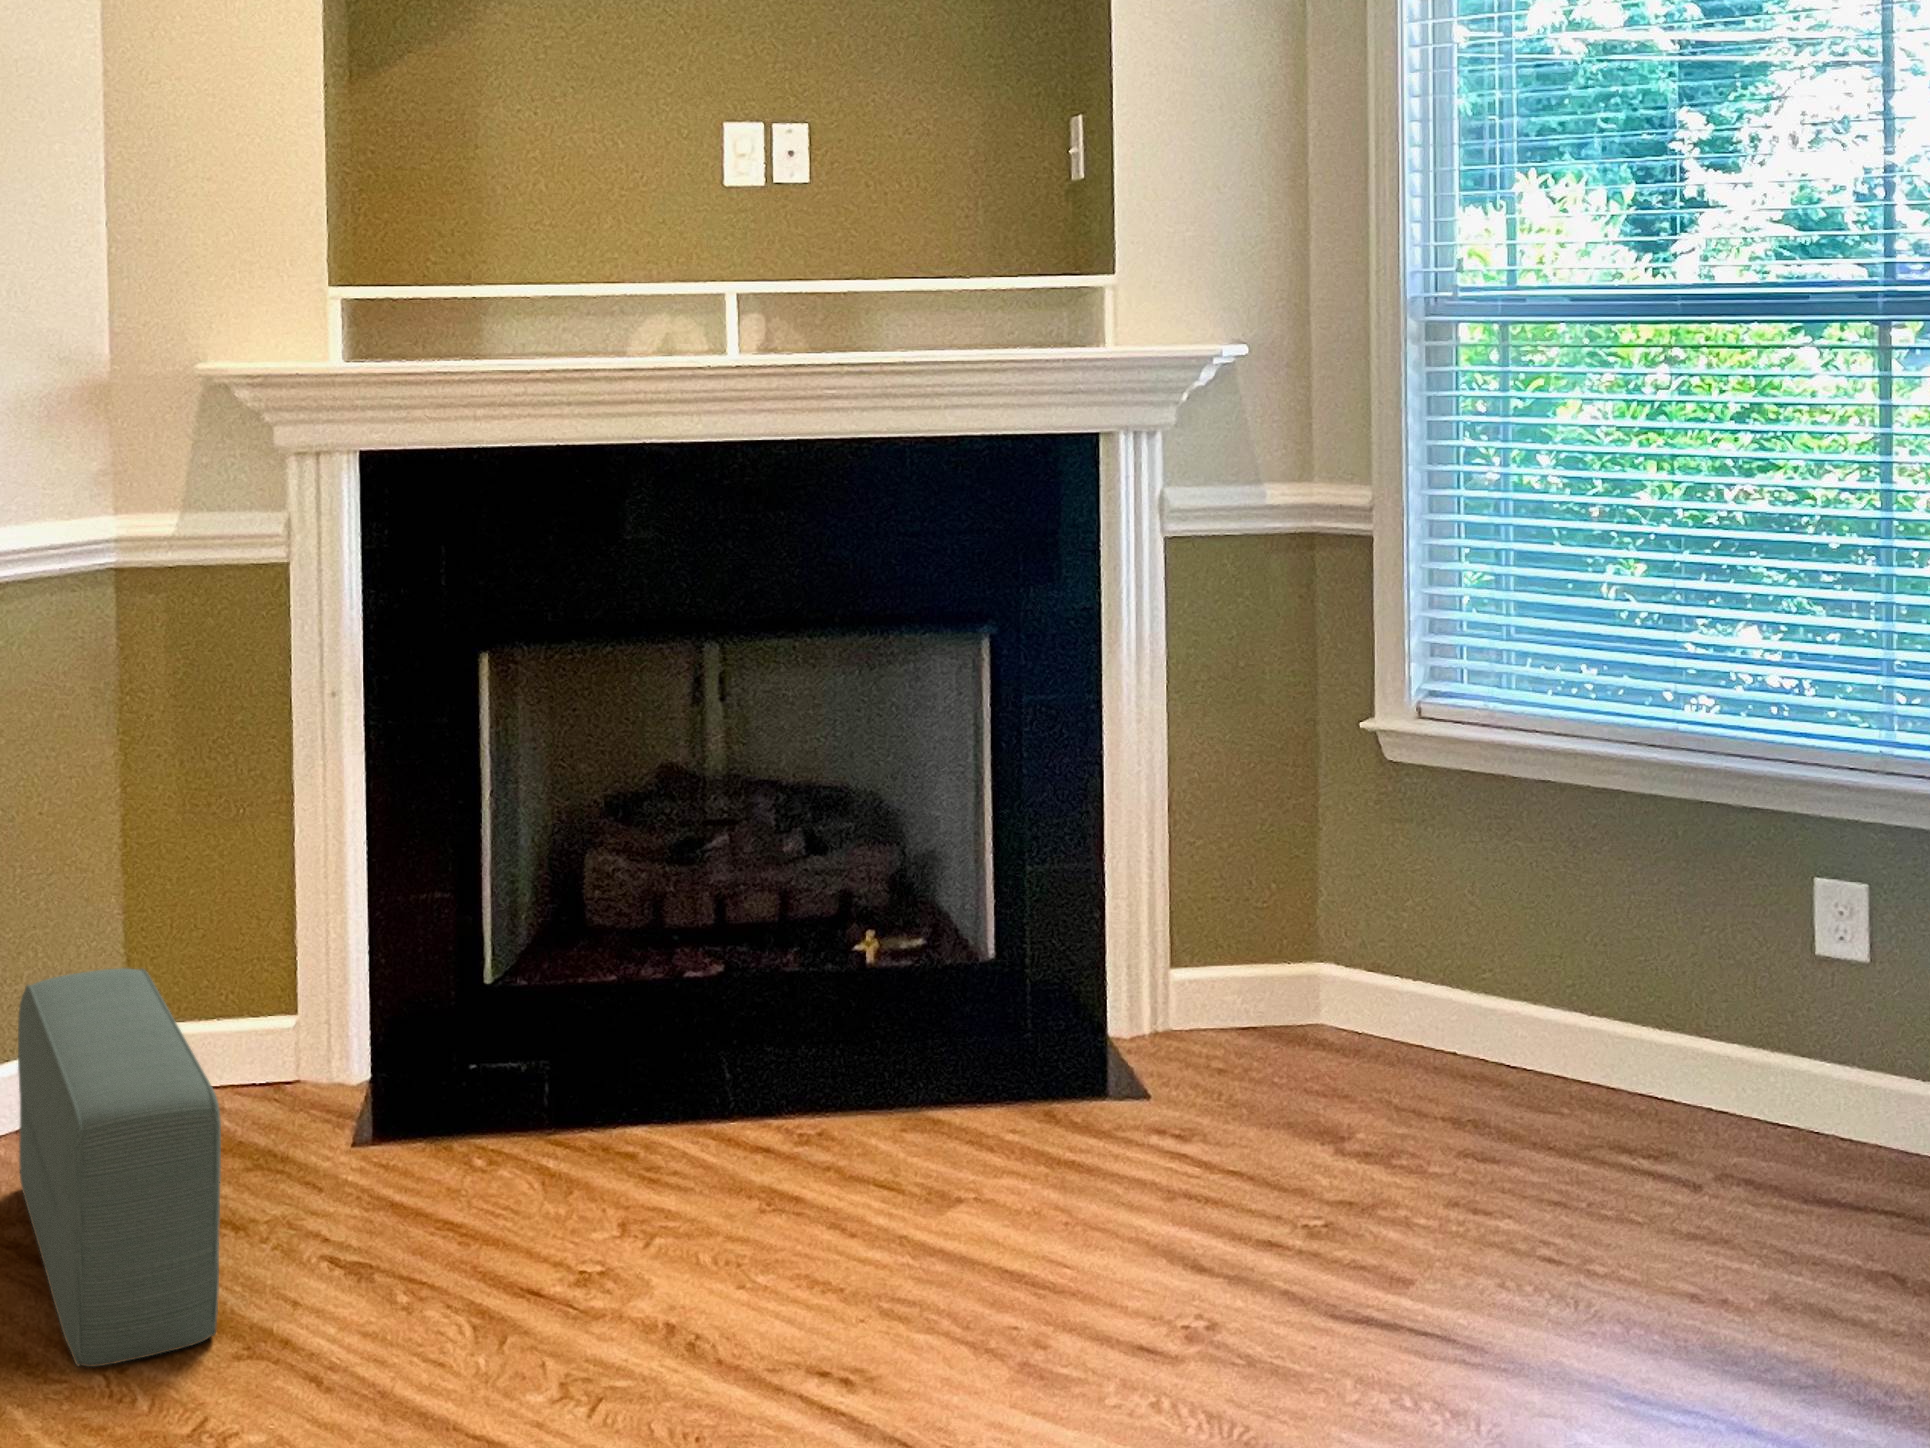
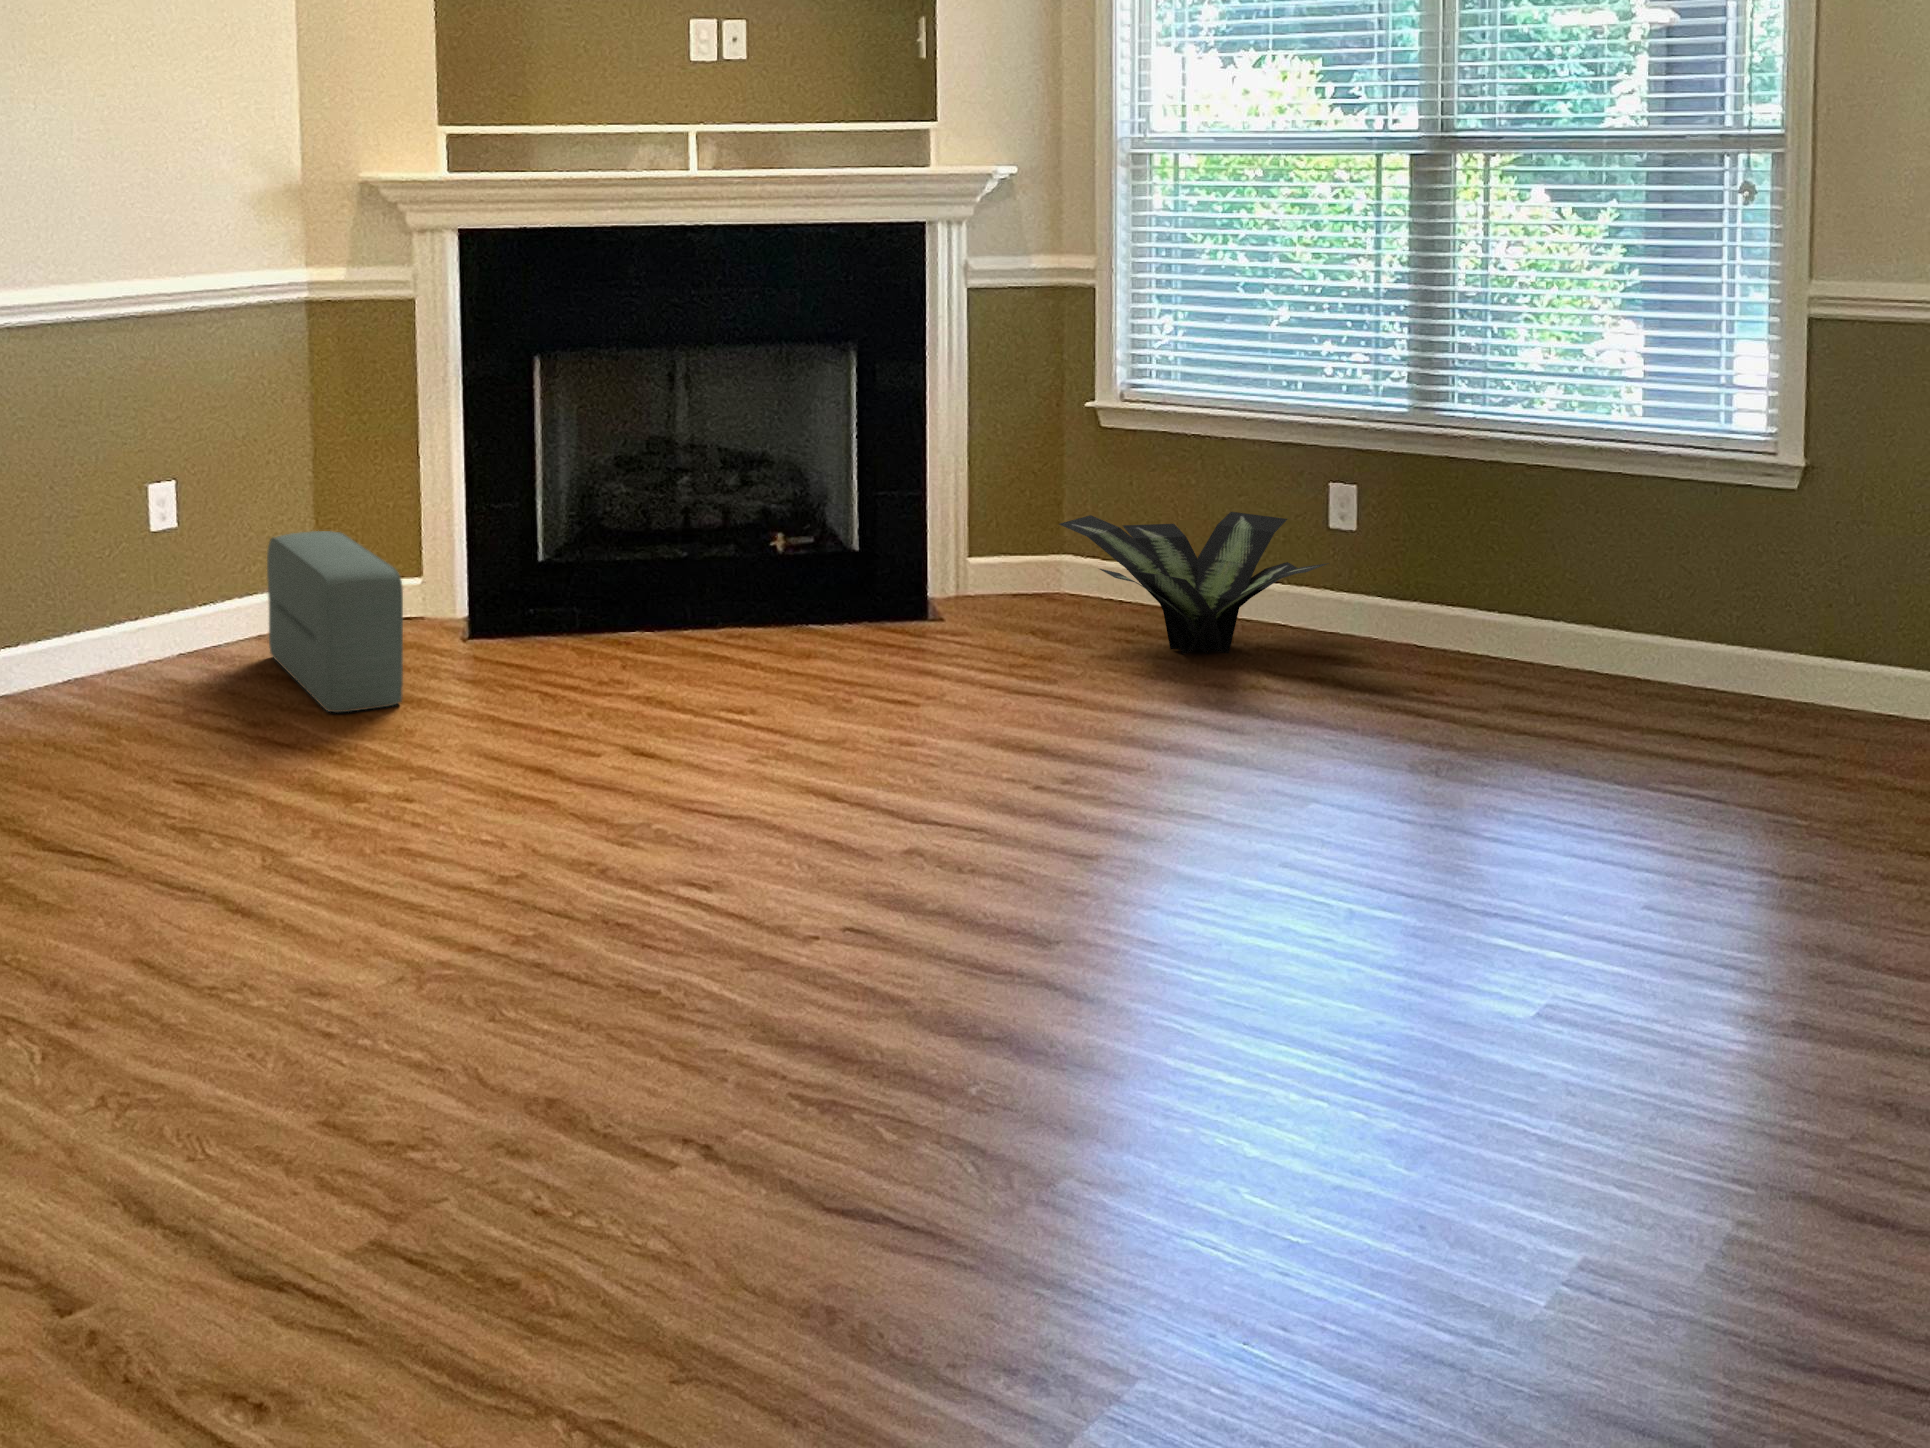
potted plant: none [1352,915,1862,1203] -> present [1059,512,1328,654]

